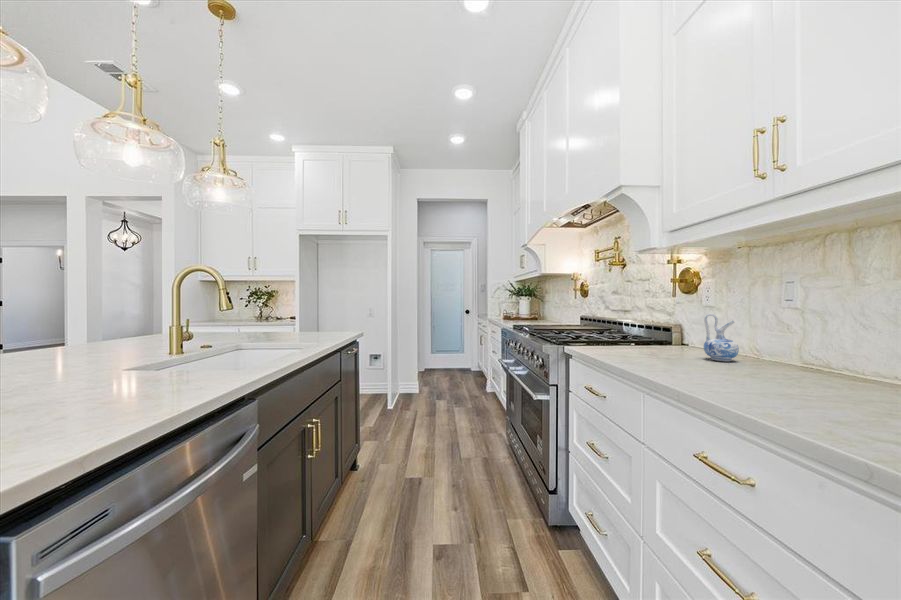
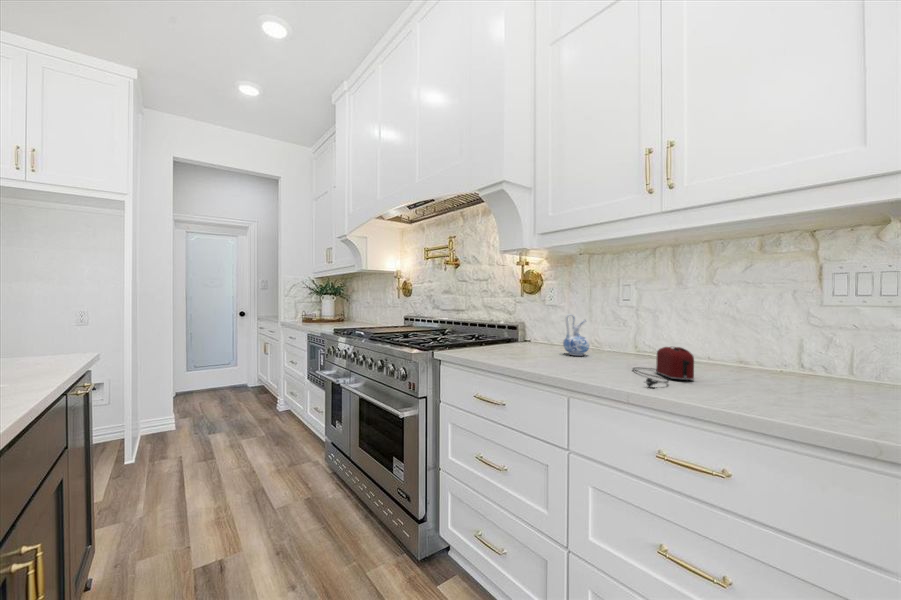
toaster: none [729,353,831,395] -> present [633,347,694,386]

